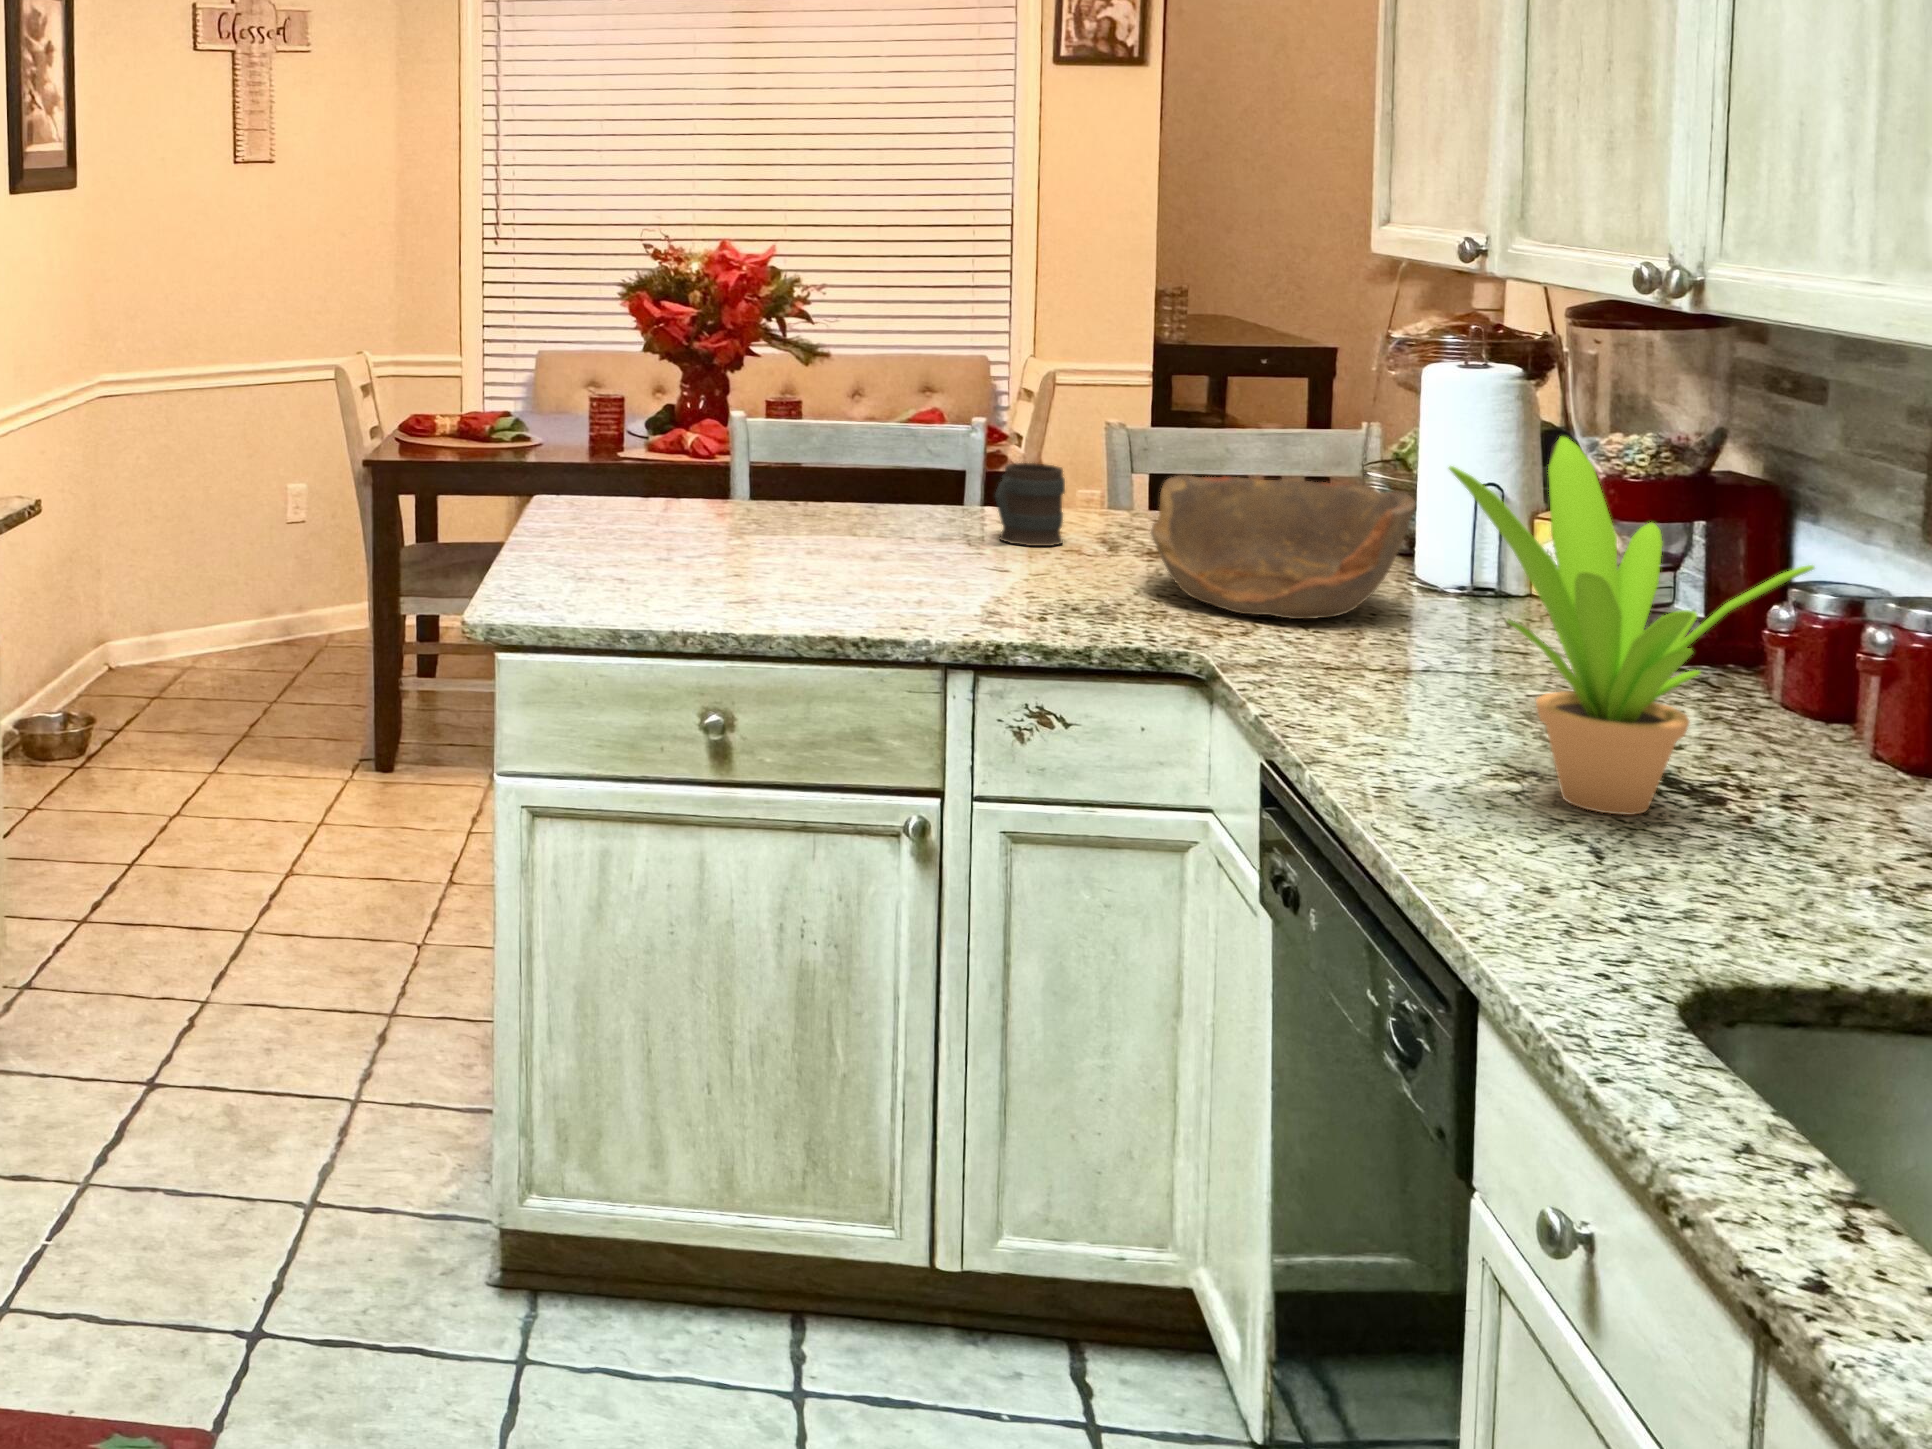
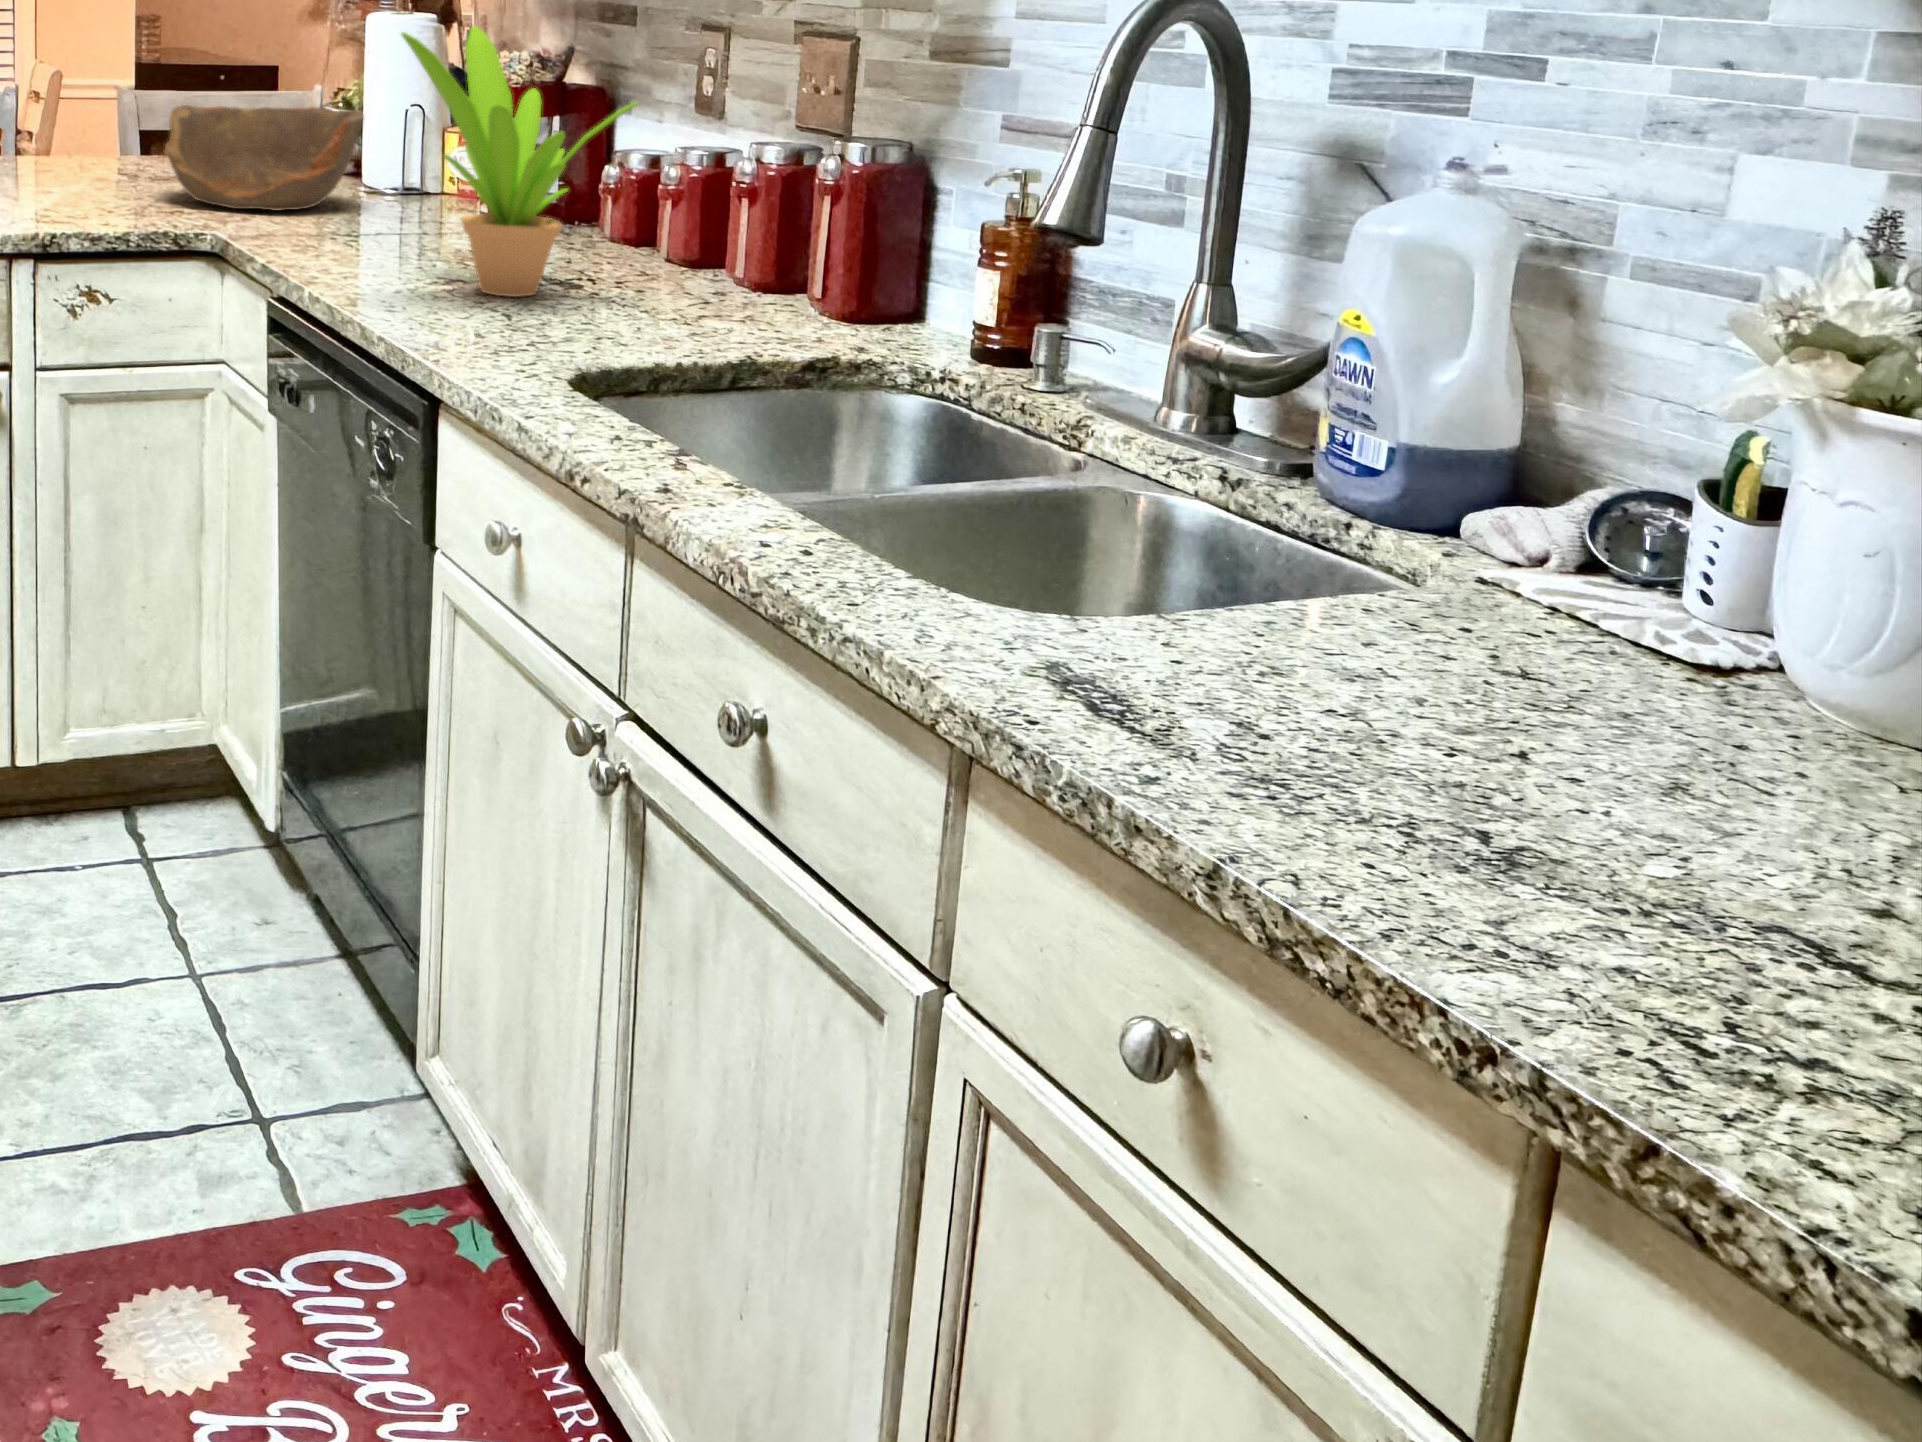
mug: present [995,463,1065,546] -> none [31,109,90,177]

